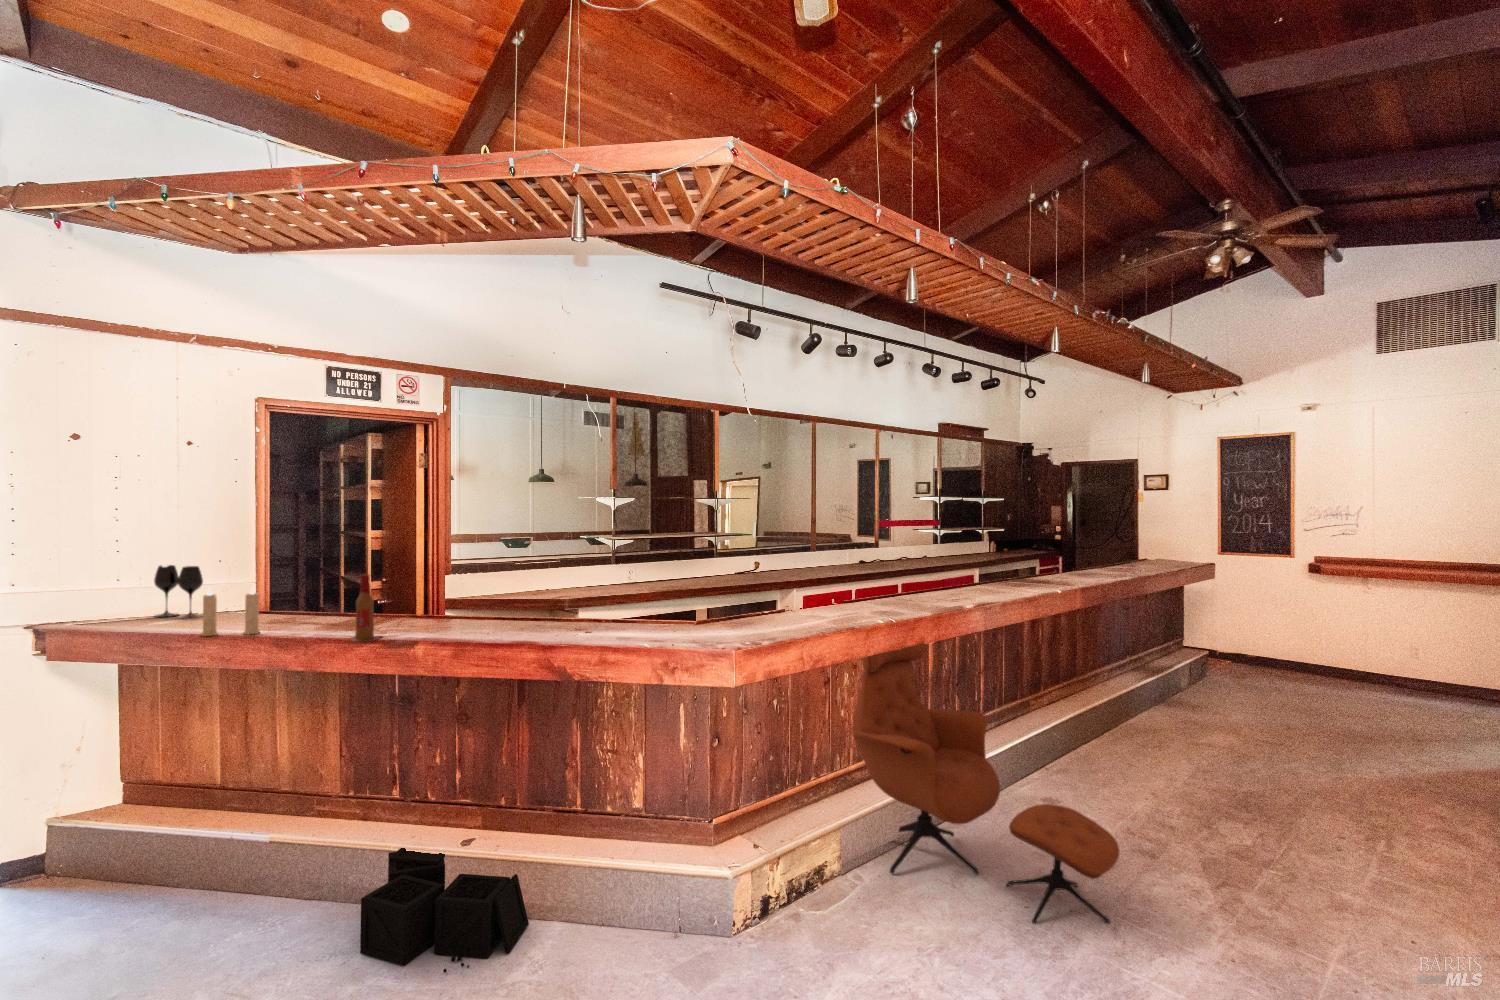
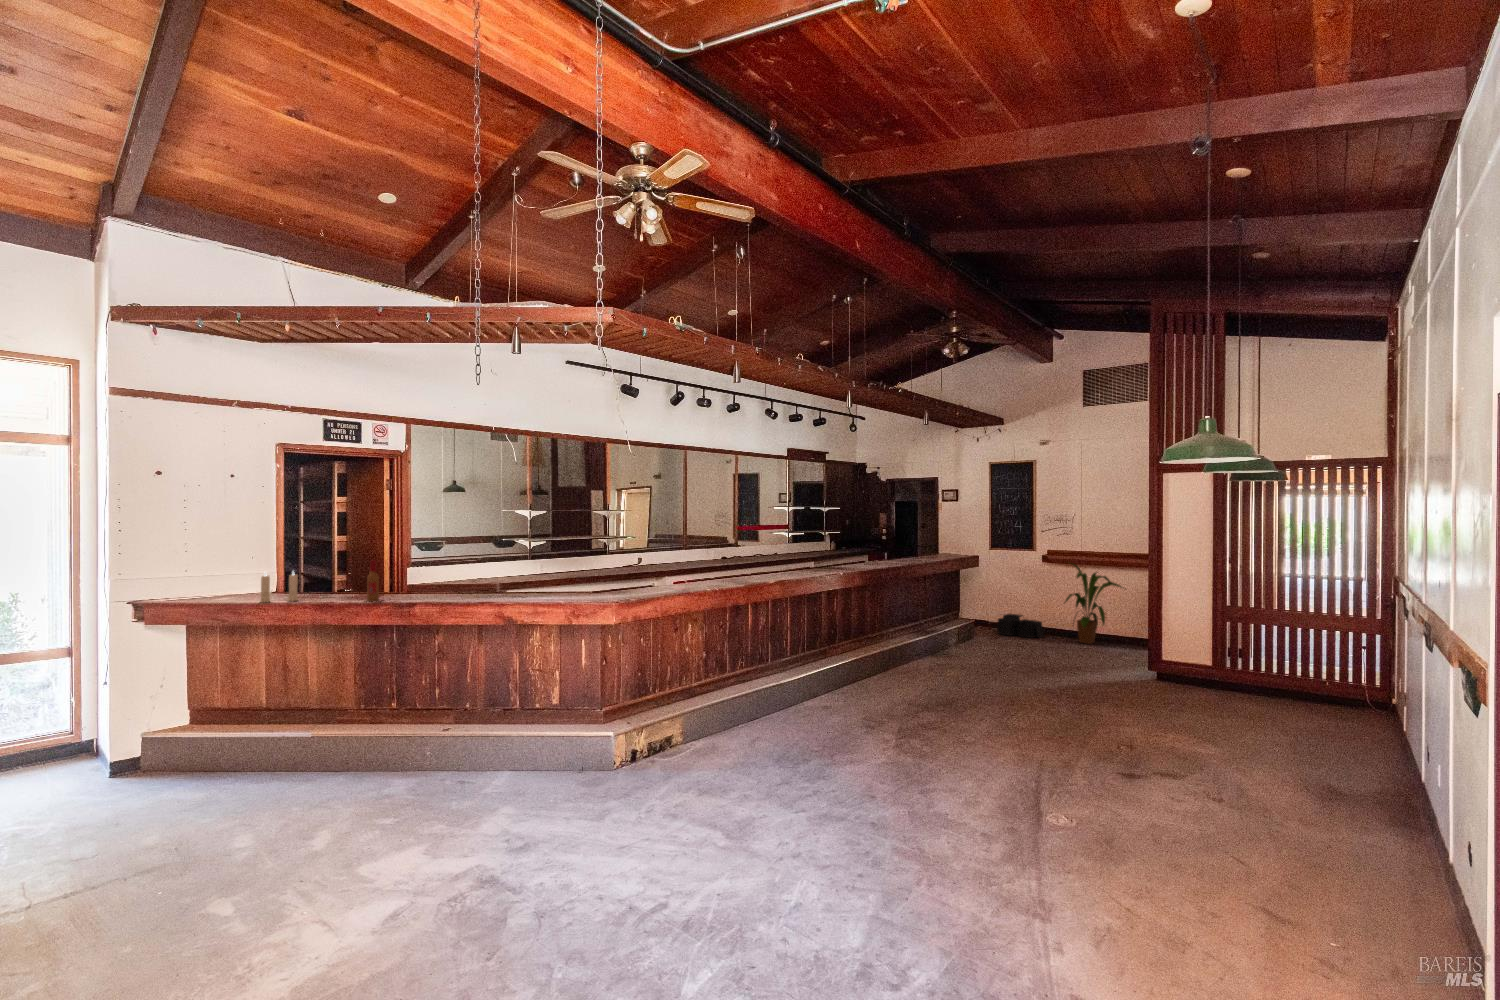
wine glass: present [154,565,203,618] -> none [208,560,244,596]
house plant: none [1341,578,1442,695] -> present [1065,564,1122,644]
lounge chair: present [852,643,1119,924] -> none [692,591,847,760]
storage bin: present [360,848,529,973] -> present [998,614,1045,638]

